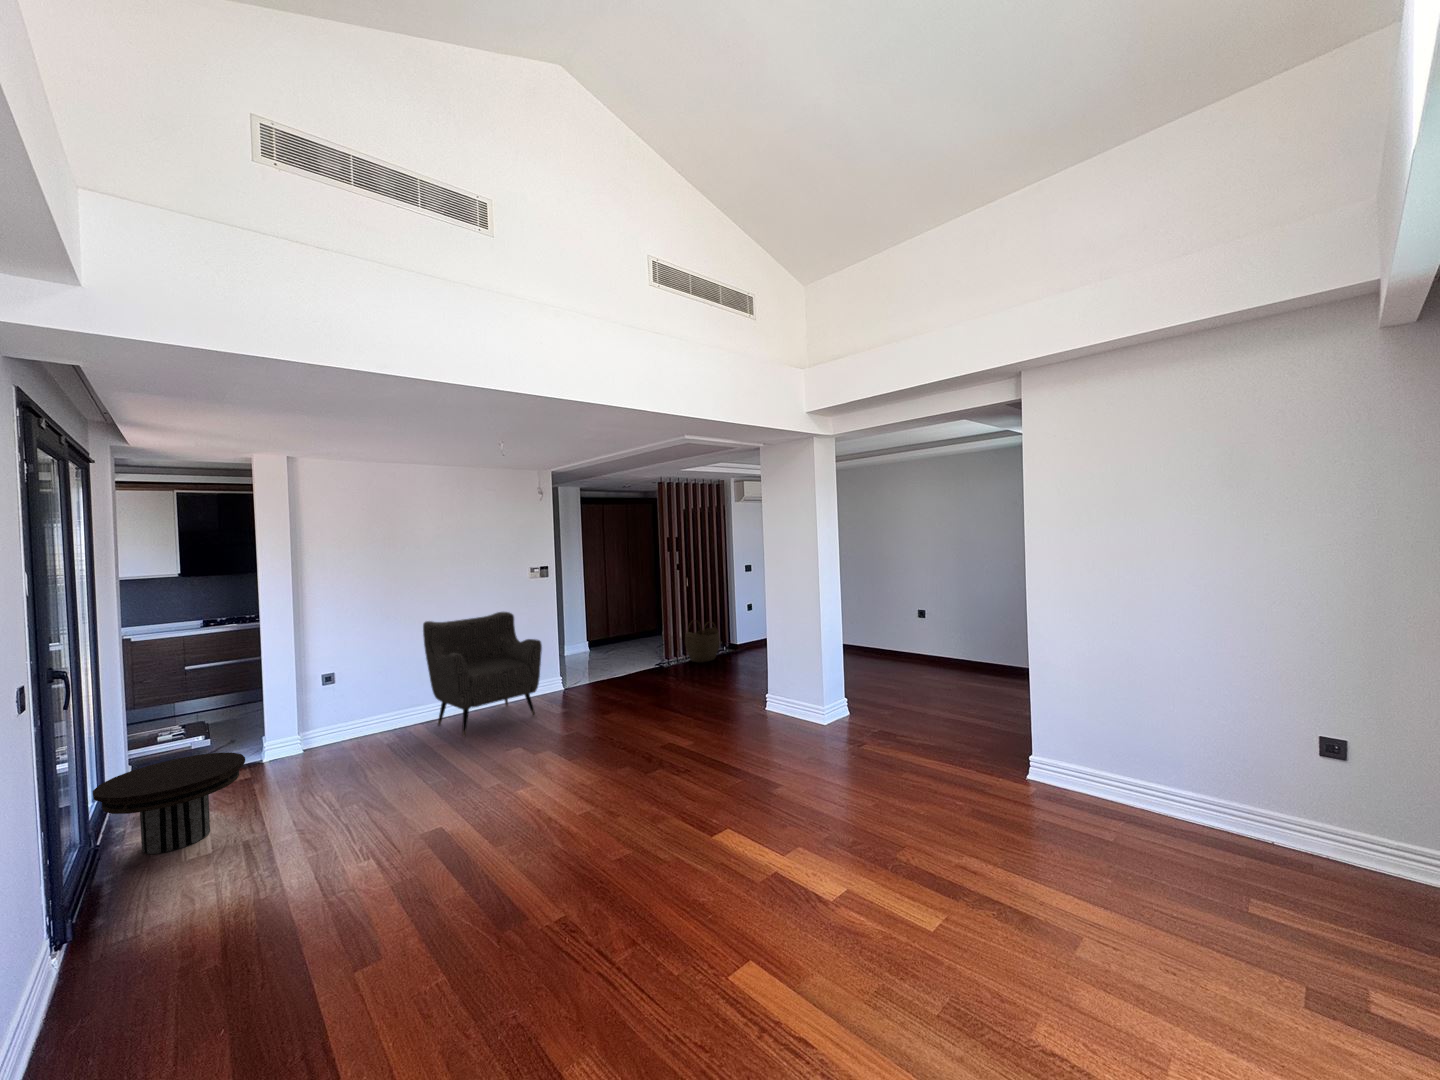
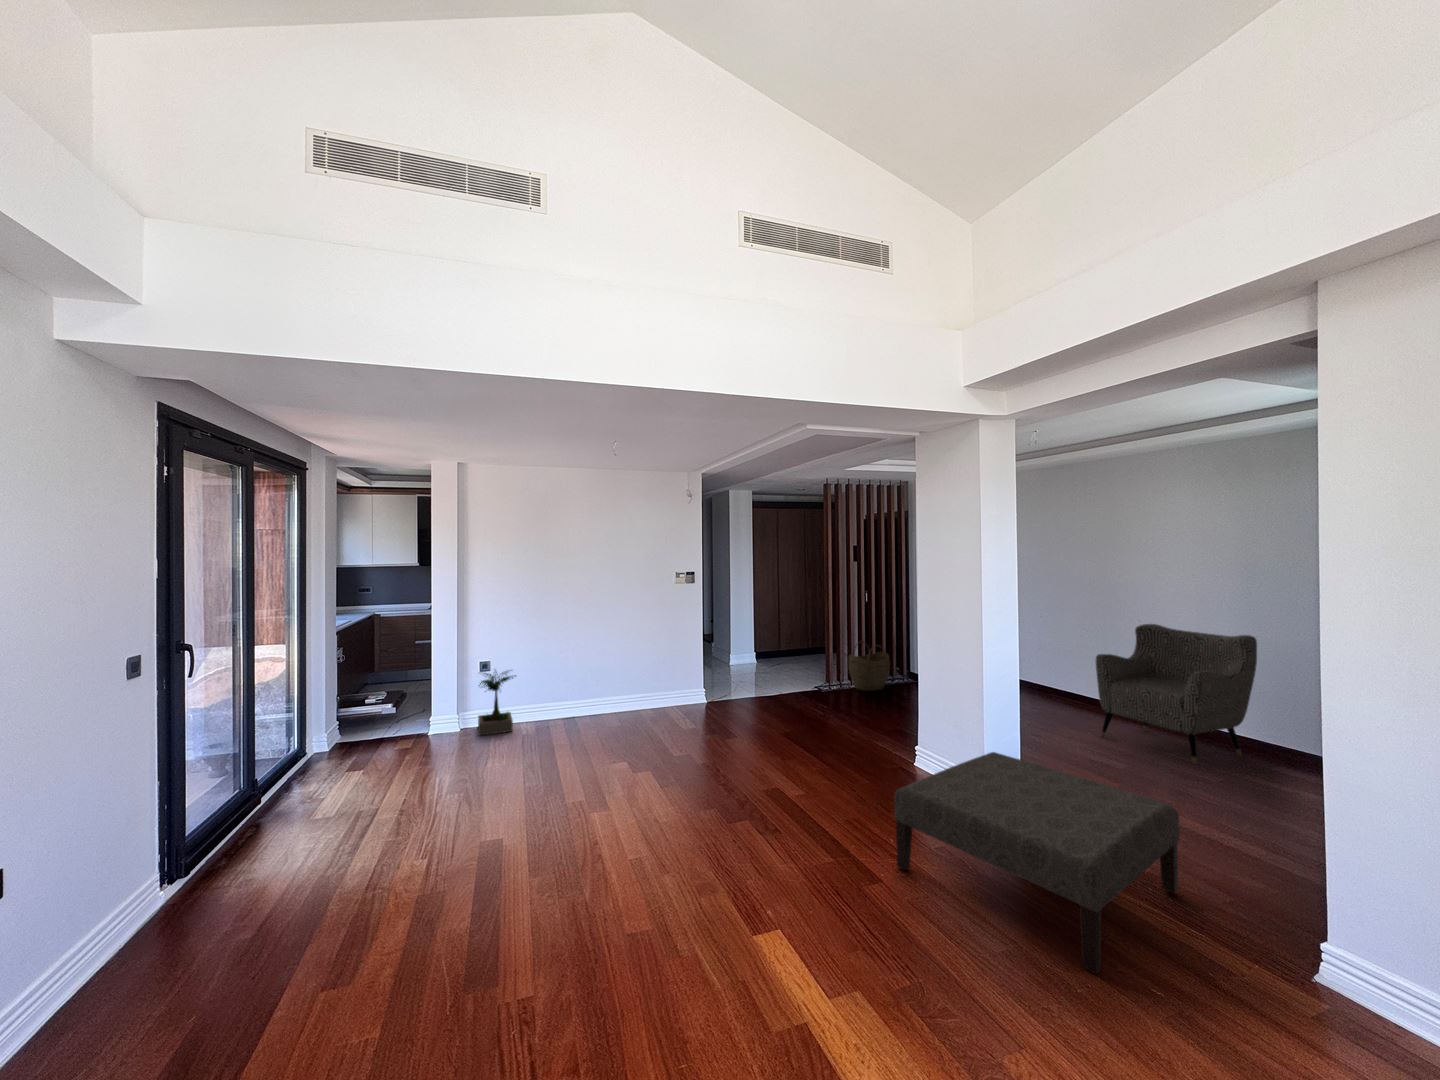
armchair: present [423,612,542,736] -> present [1096,624,1257,763]
potted plant: none [319,680,376,755] -> present [478,670,516,736]
ottoman: none [784,683,955,802] -> present [894,752,1180,973]
side table: present [93,752,245,854] -> none [264,721,380,804]

